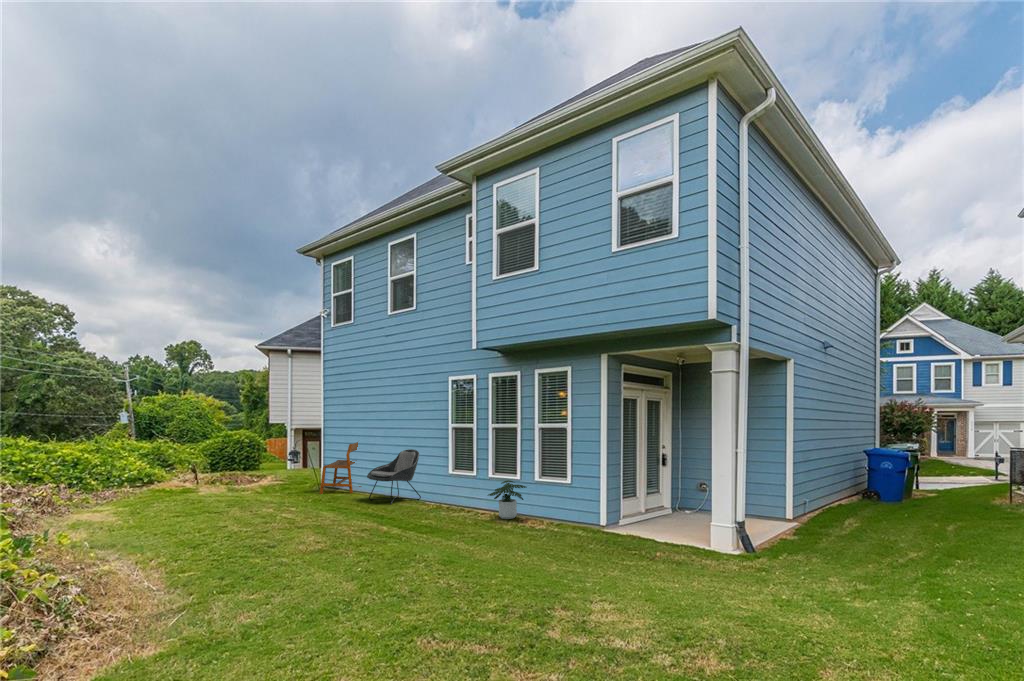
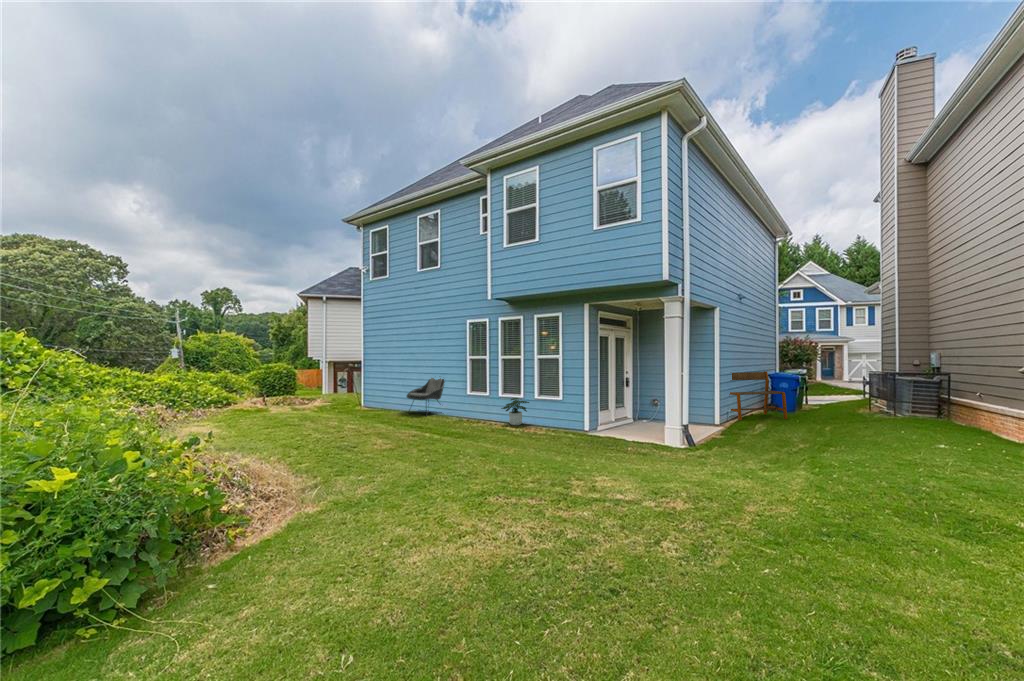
bench: present [320,442,361,494] -> present [729,371,787,420]

